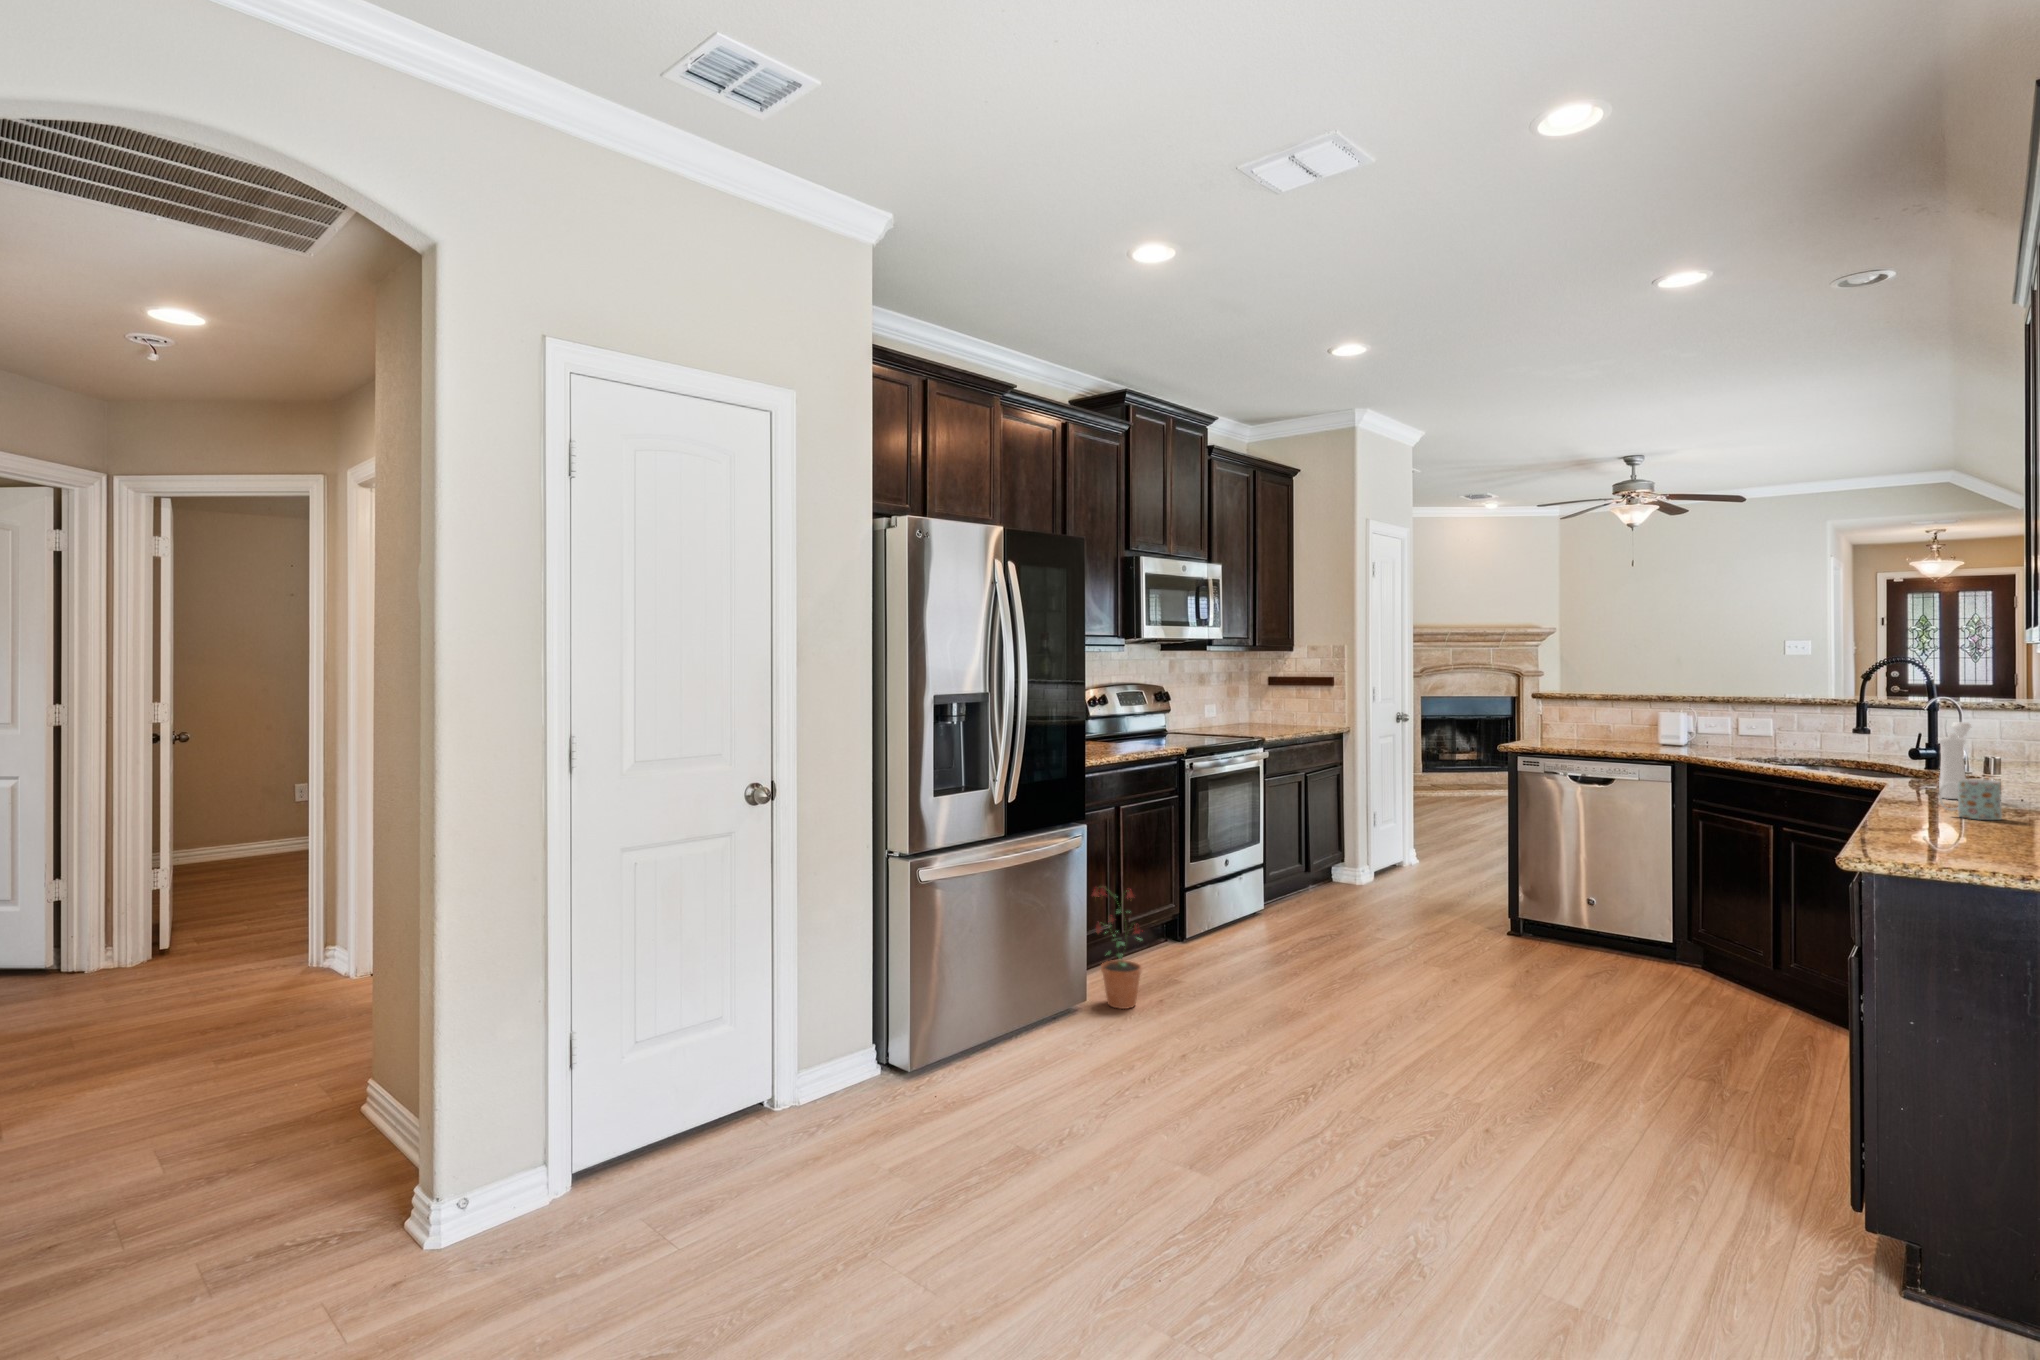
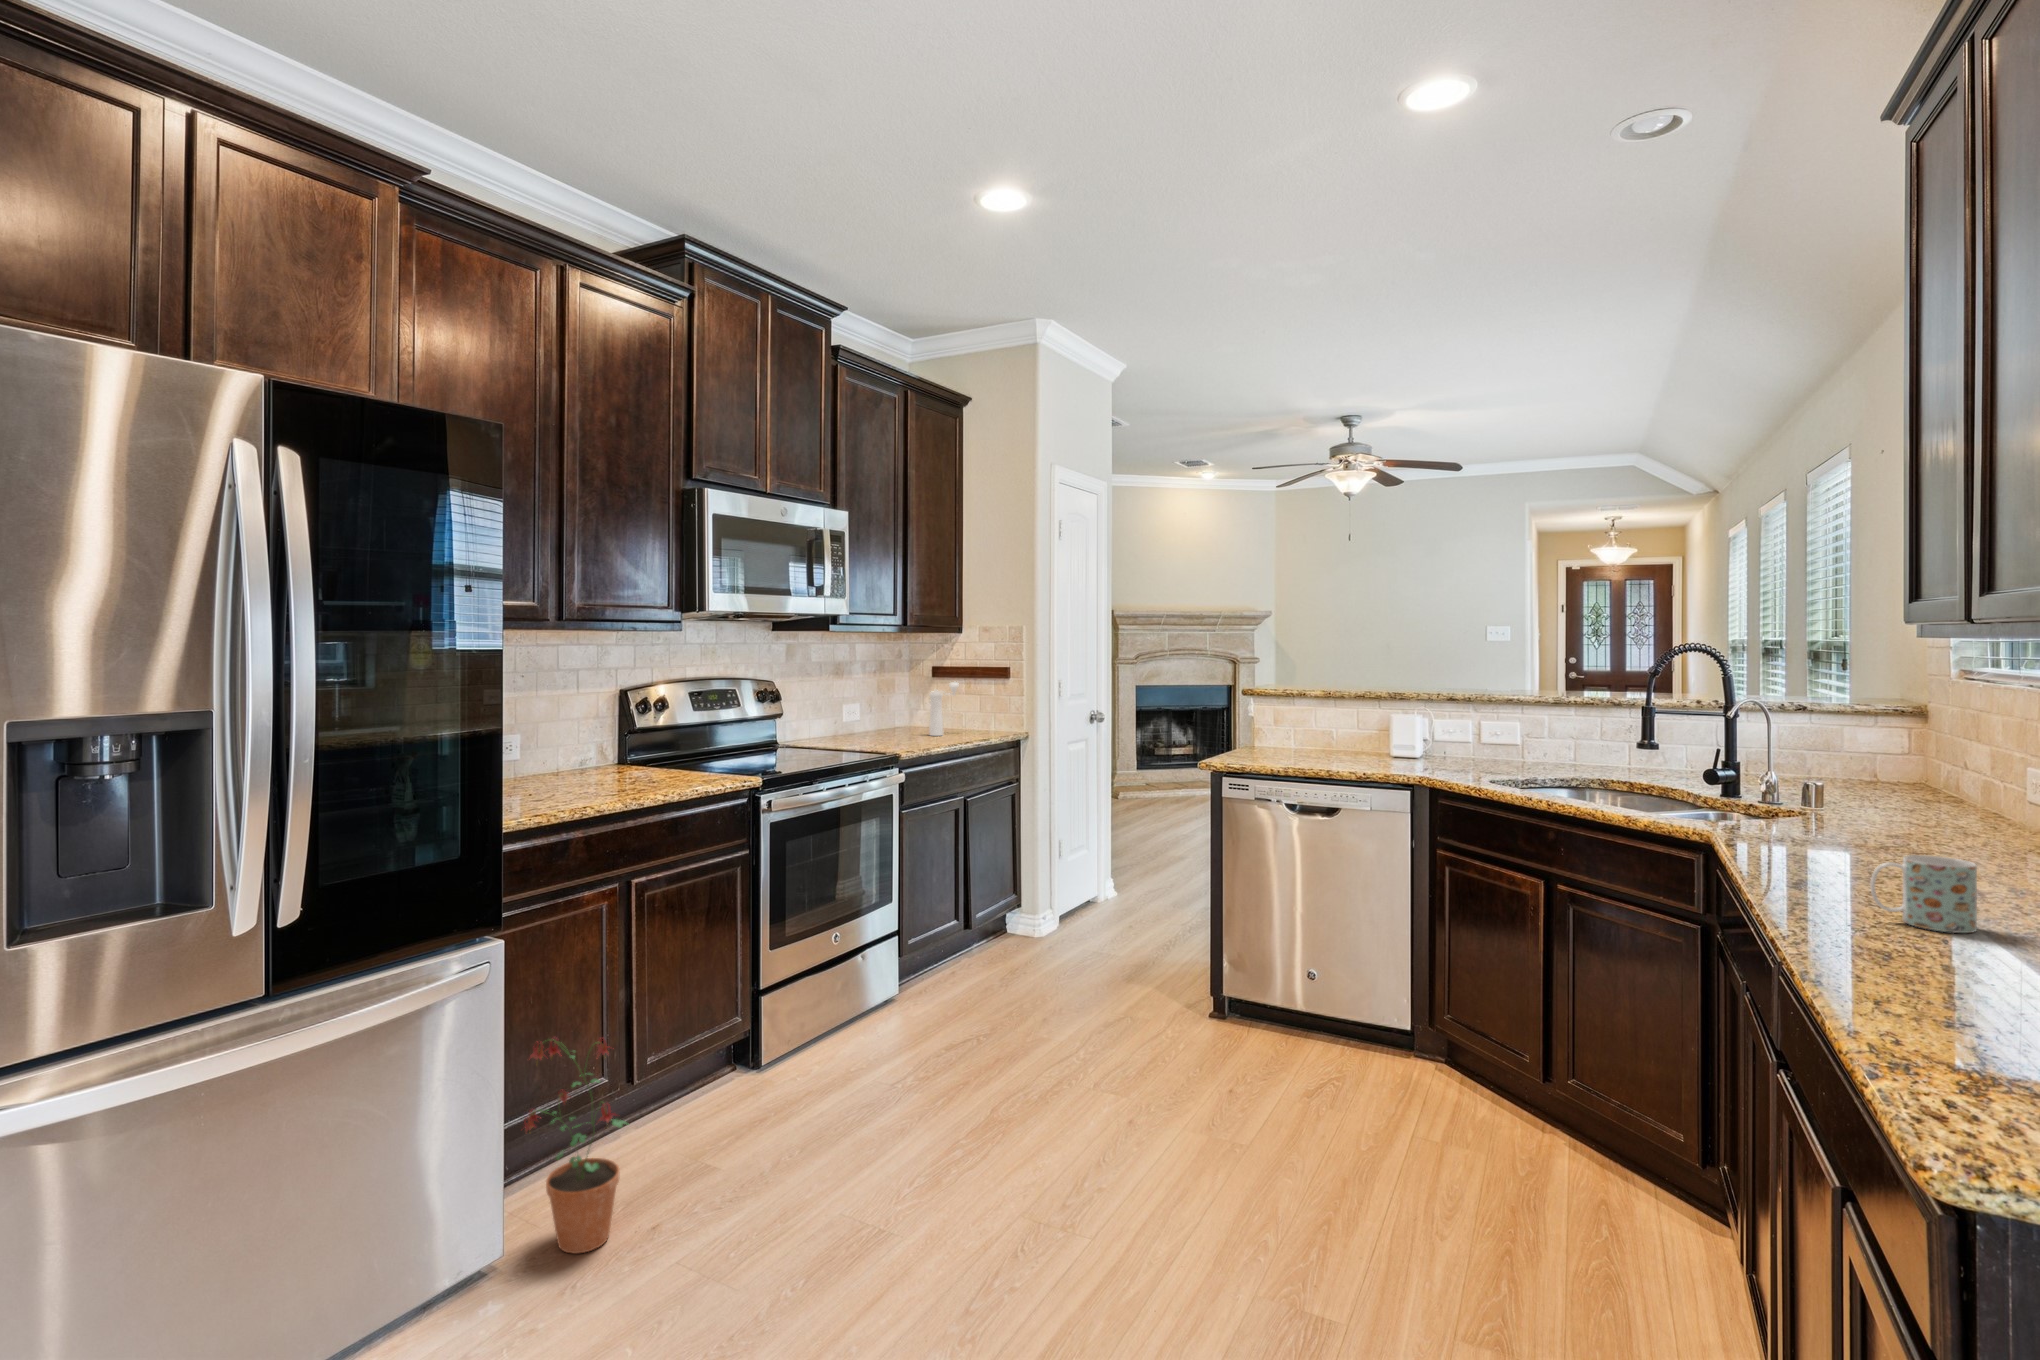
pepper mill: present [1939,722,1971,799] -> present [929,682,959,736]

